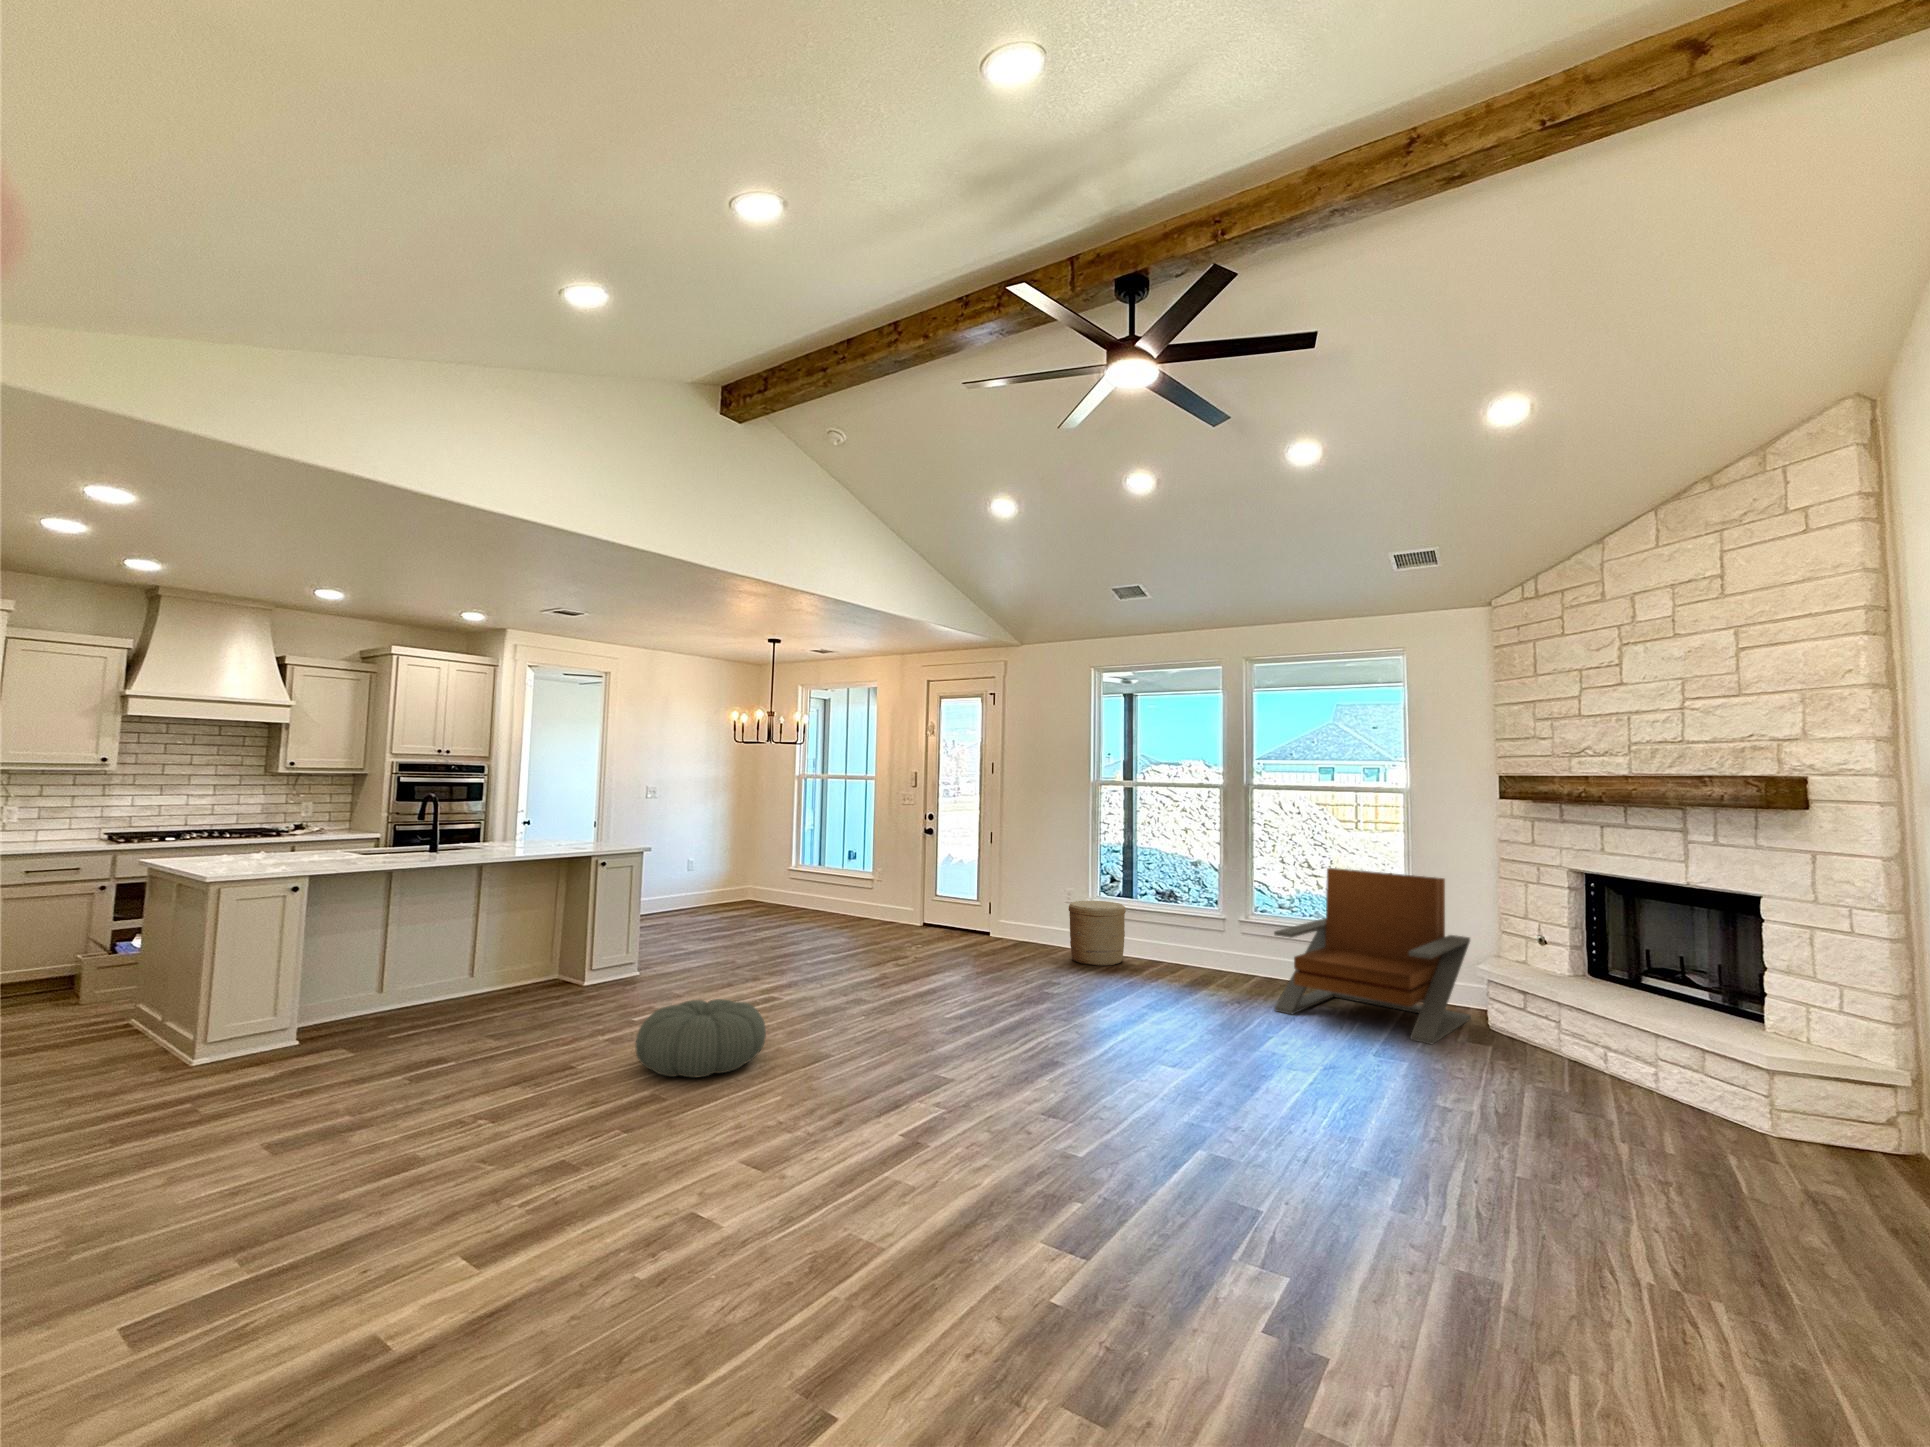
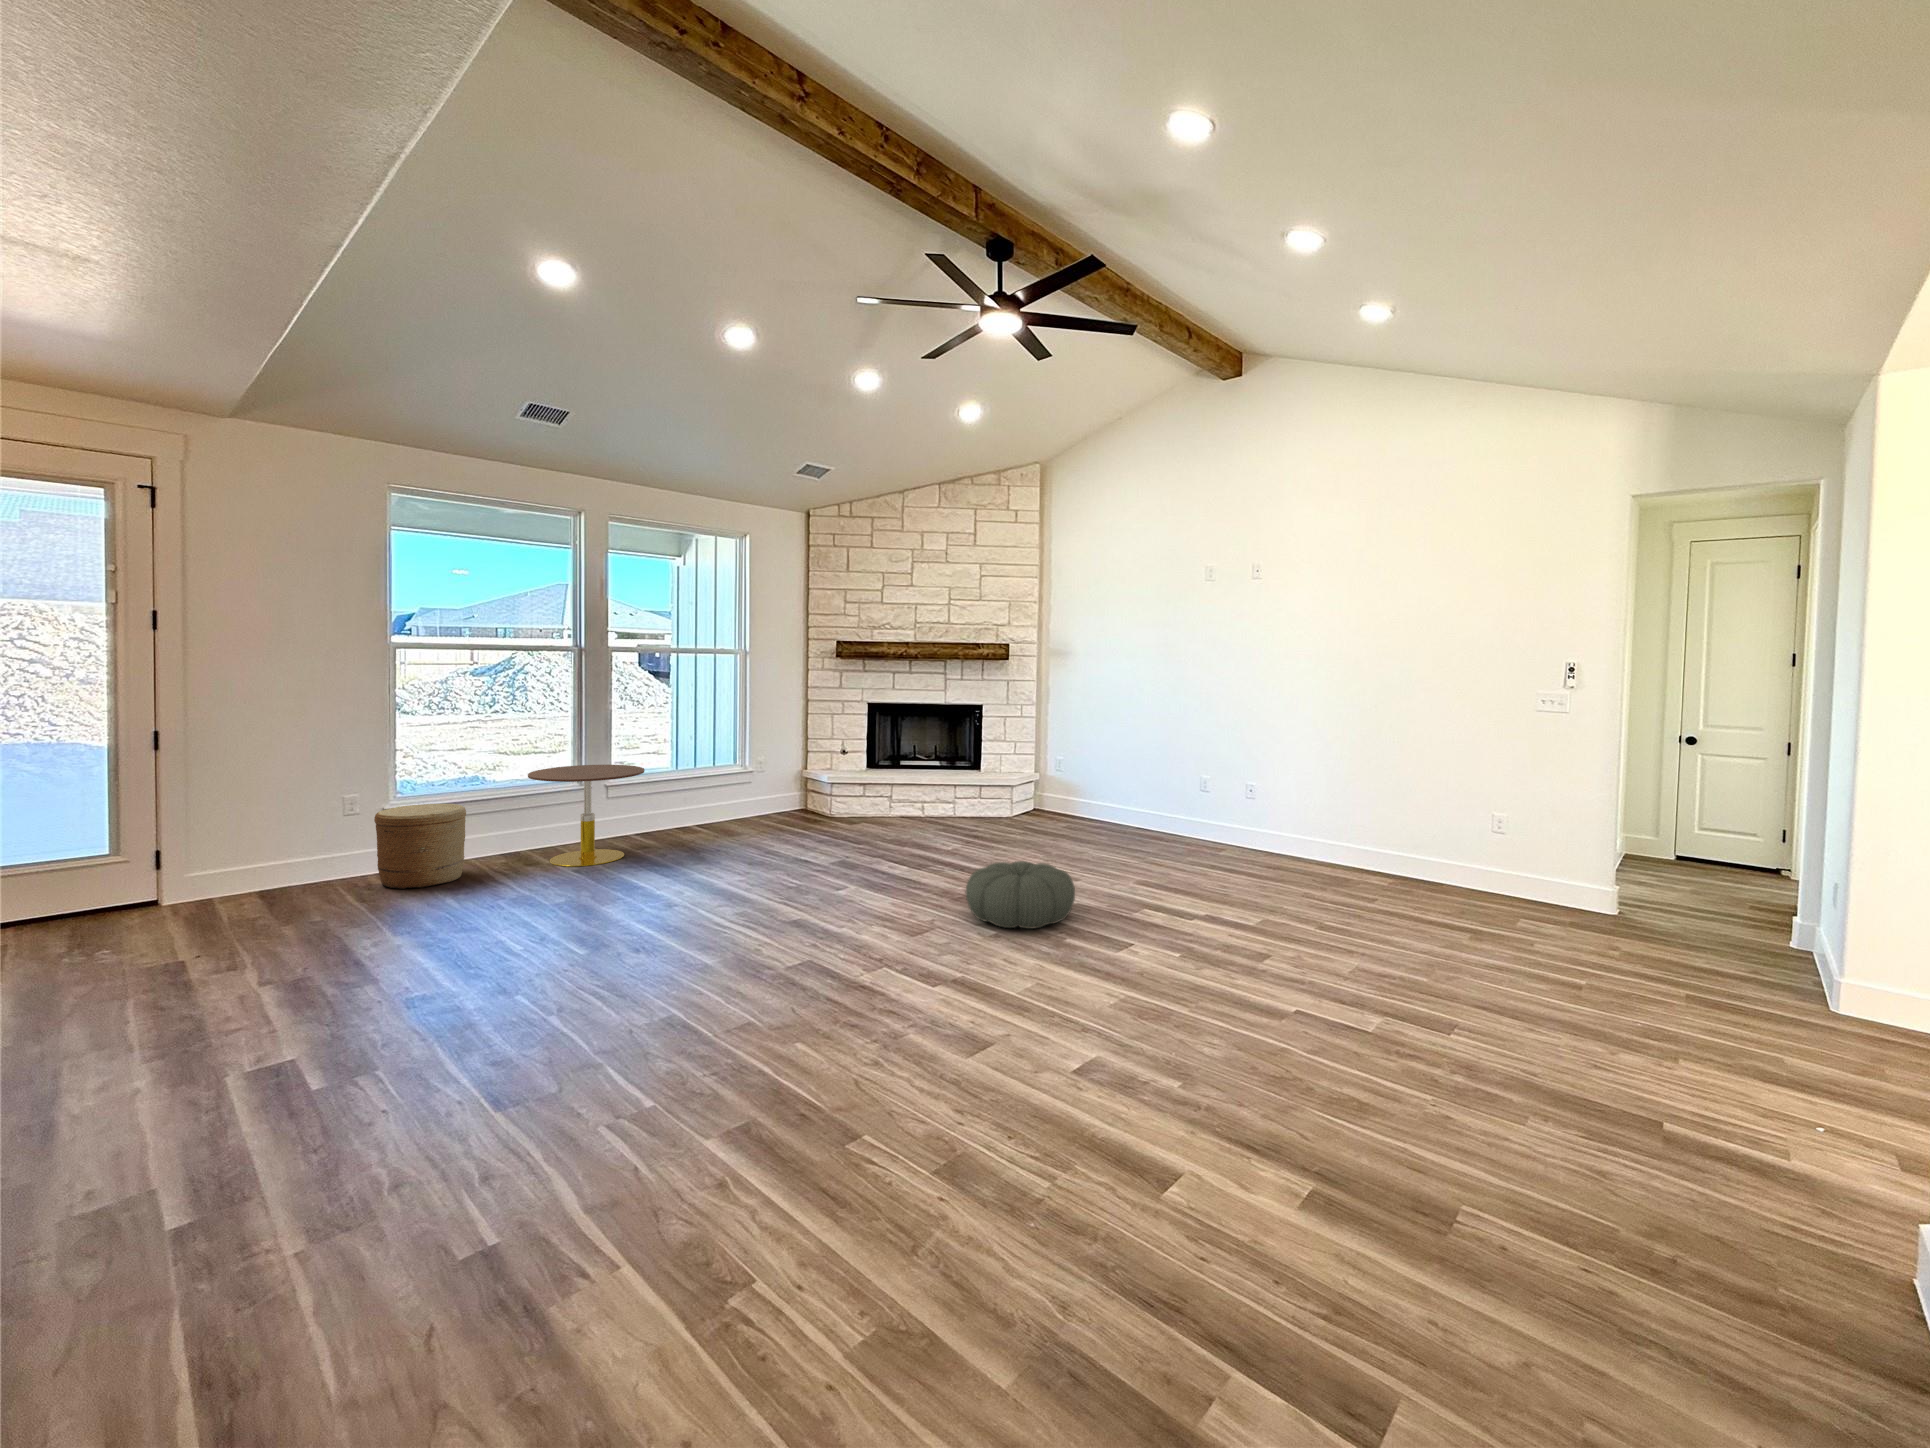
lounge chair: present [1274,868,1471,1044] -> none [683,720,841,853]
side table: none [1151,890,1249,988] -> present [528,765,645,866]
pouf: present [636,999,766,1078] -> present [966,861,1075,929]

